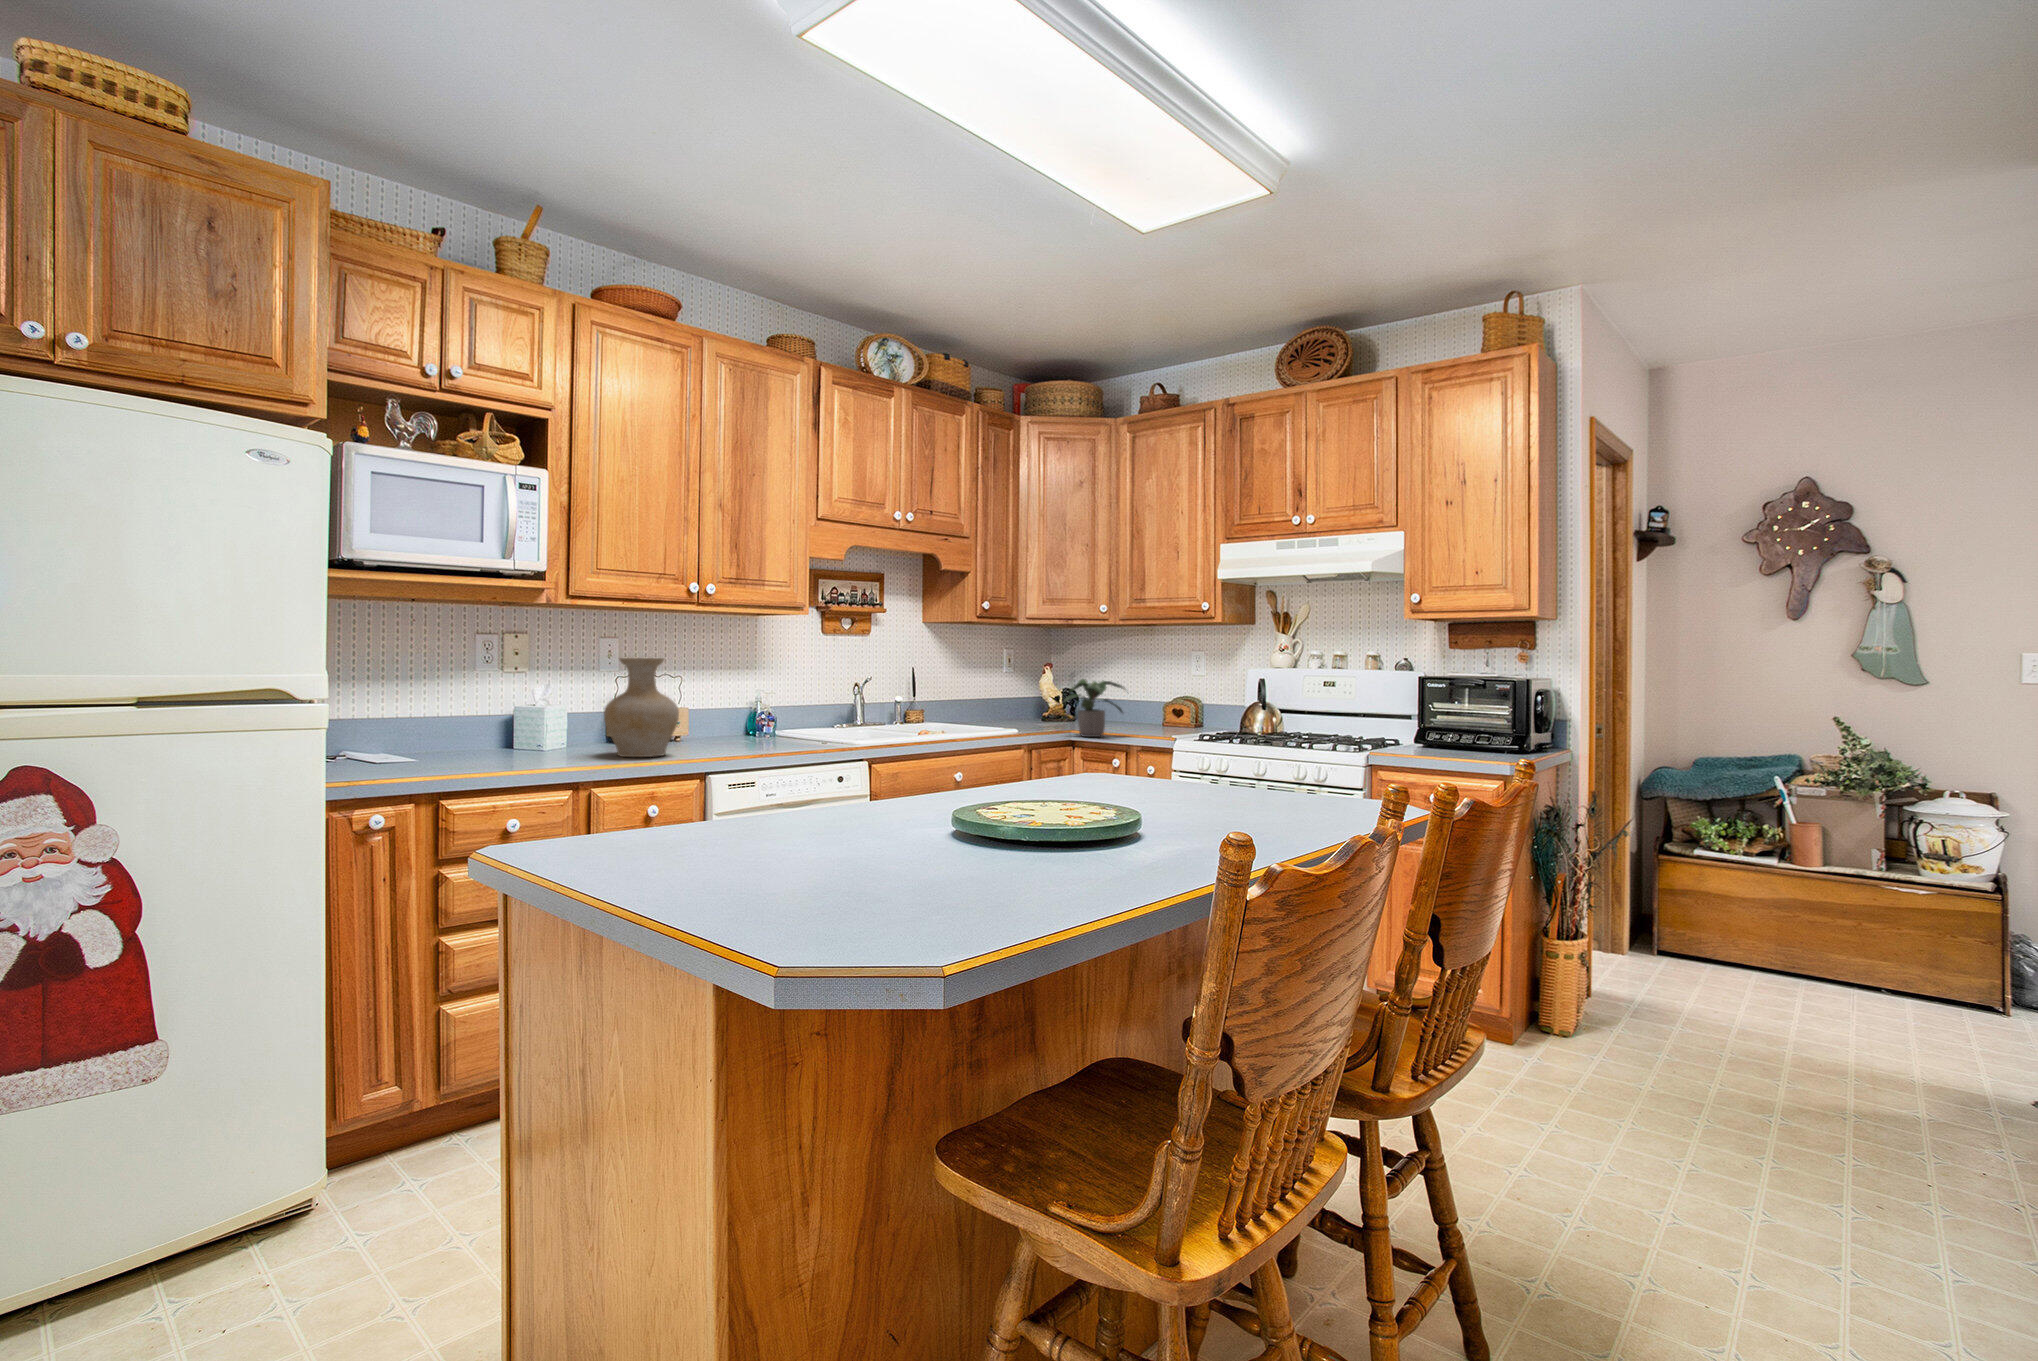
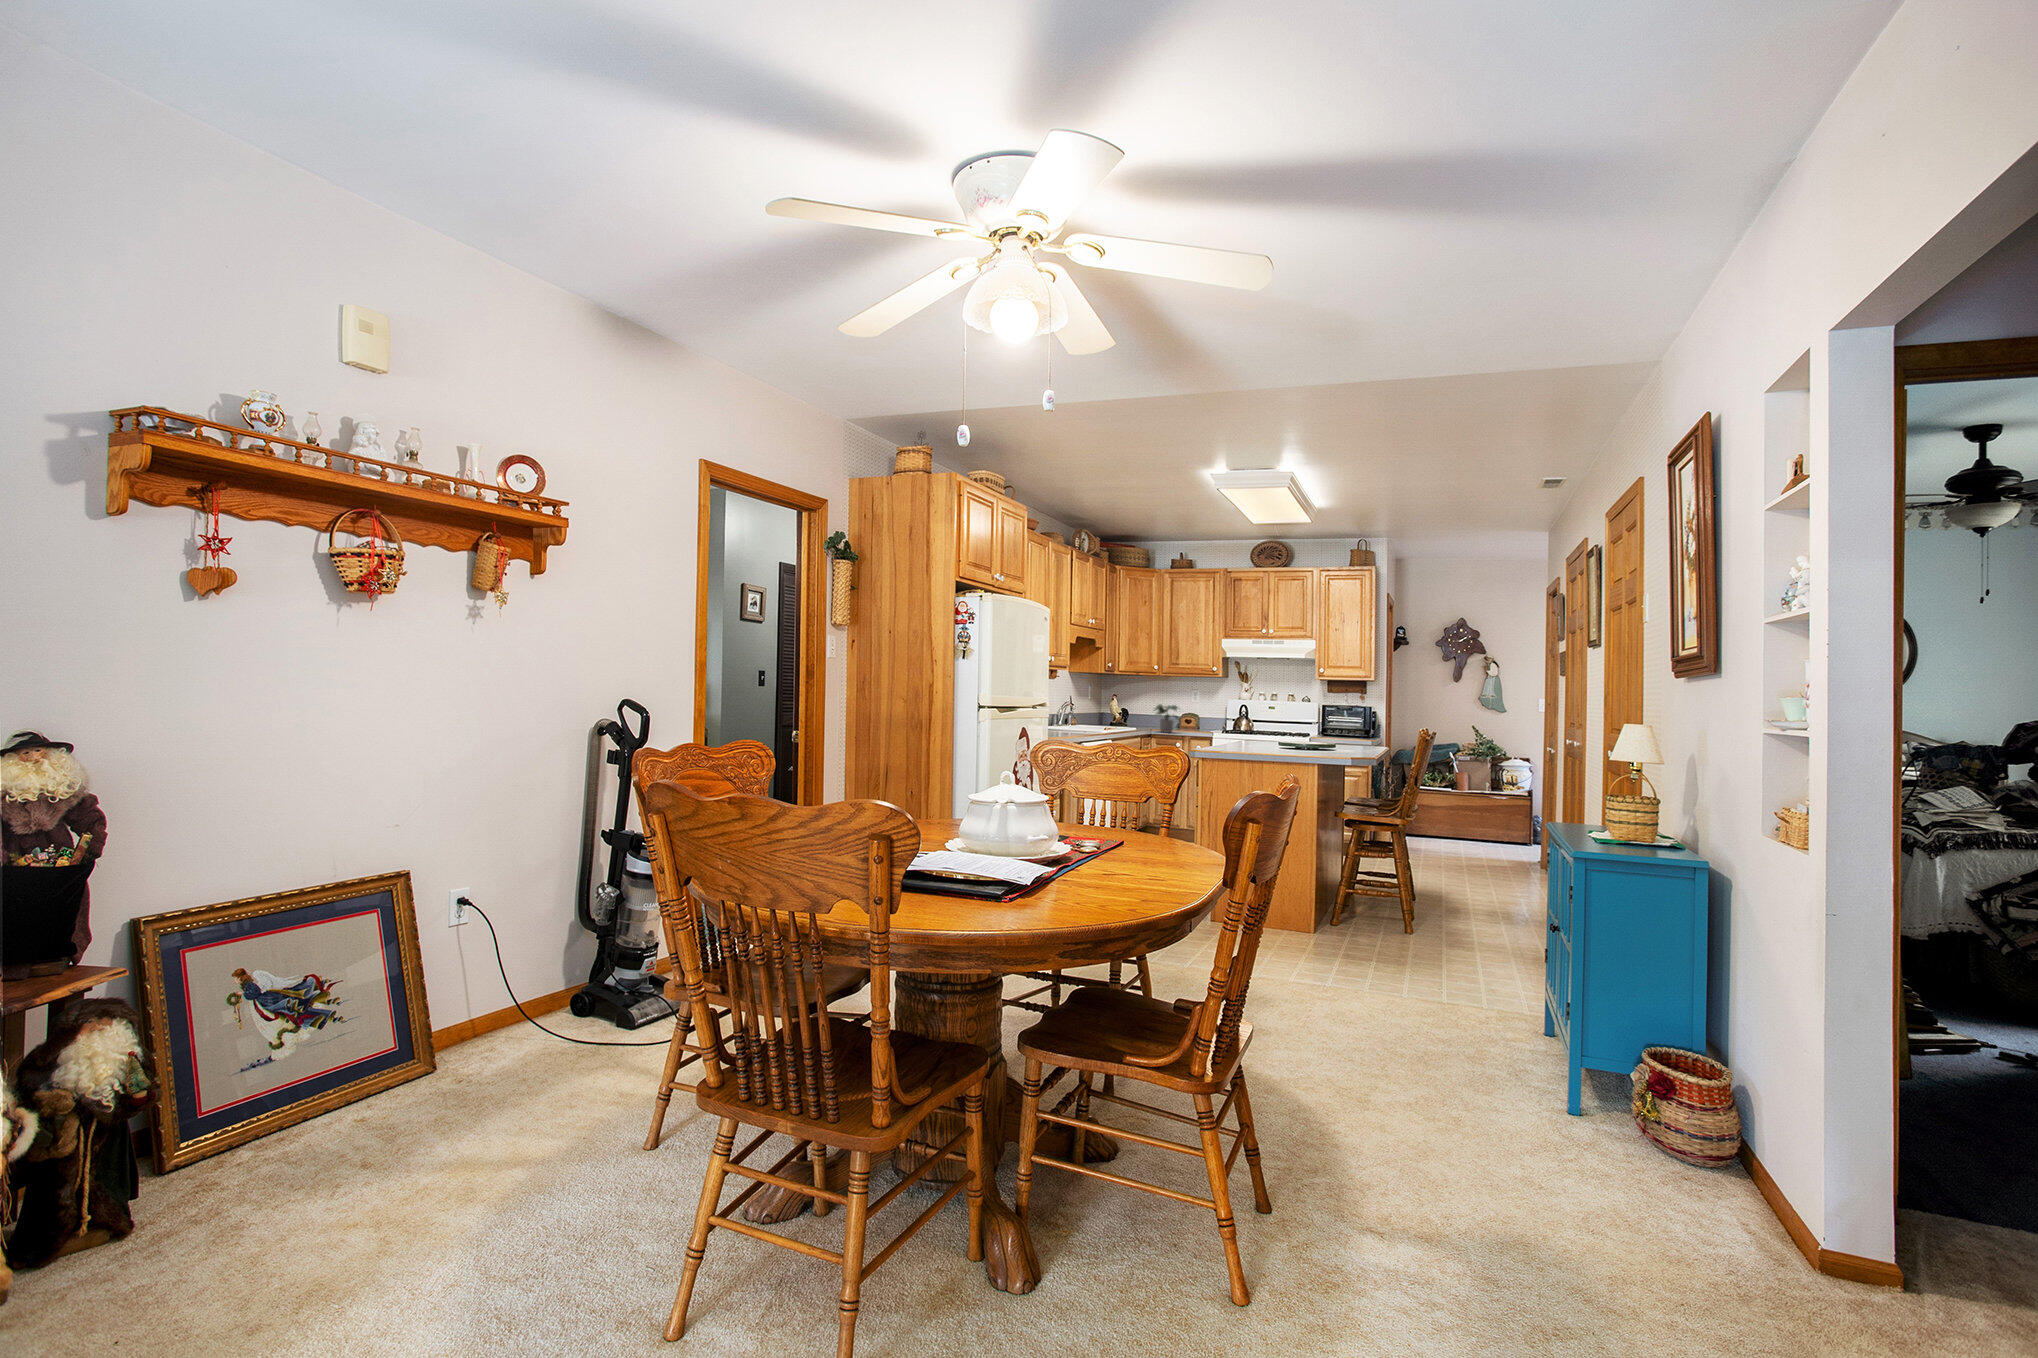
vase: present [604,658,679,757] -> none [1023,691,1054,735]

